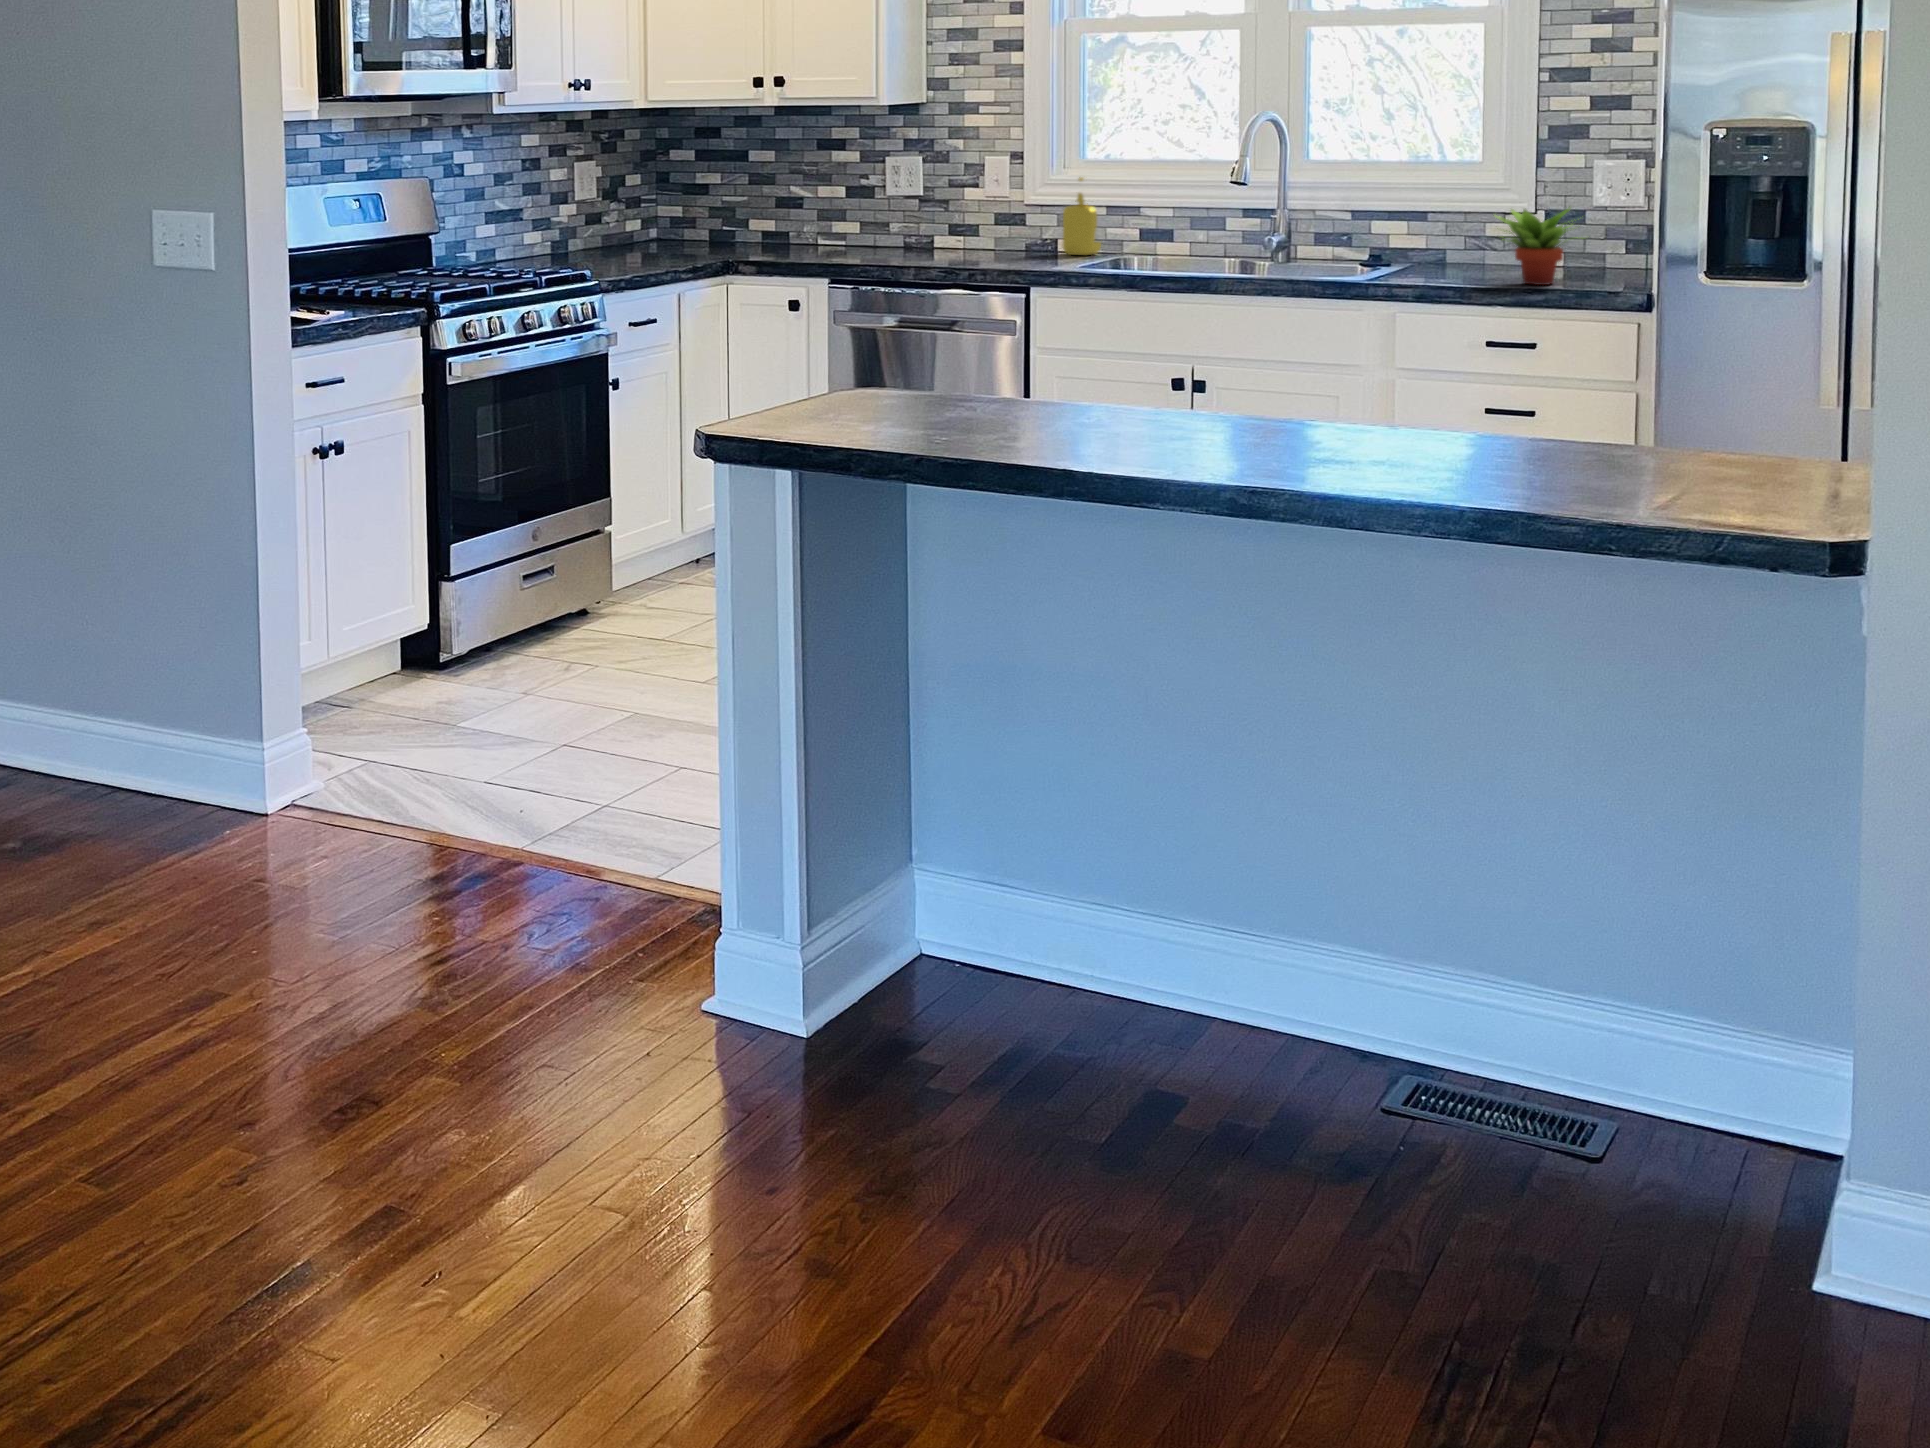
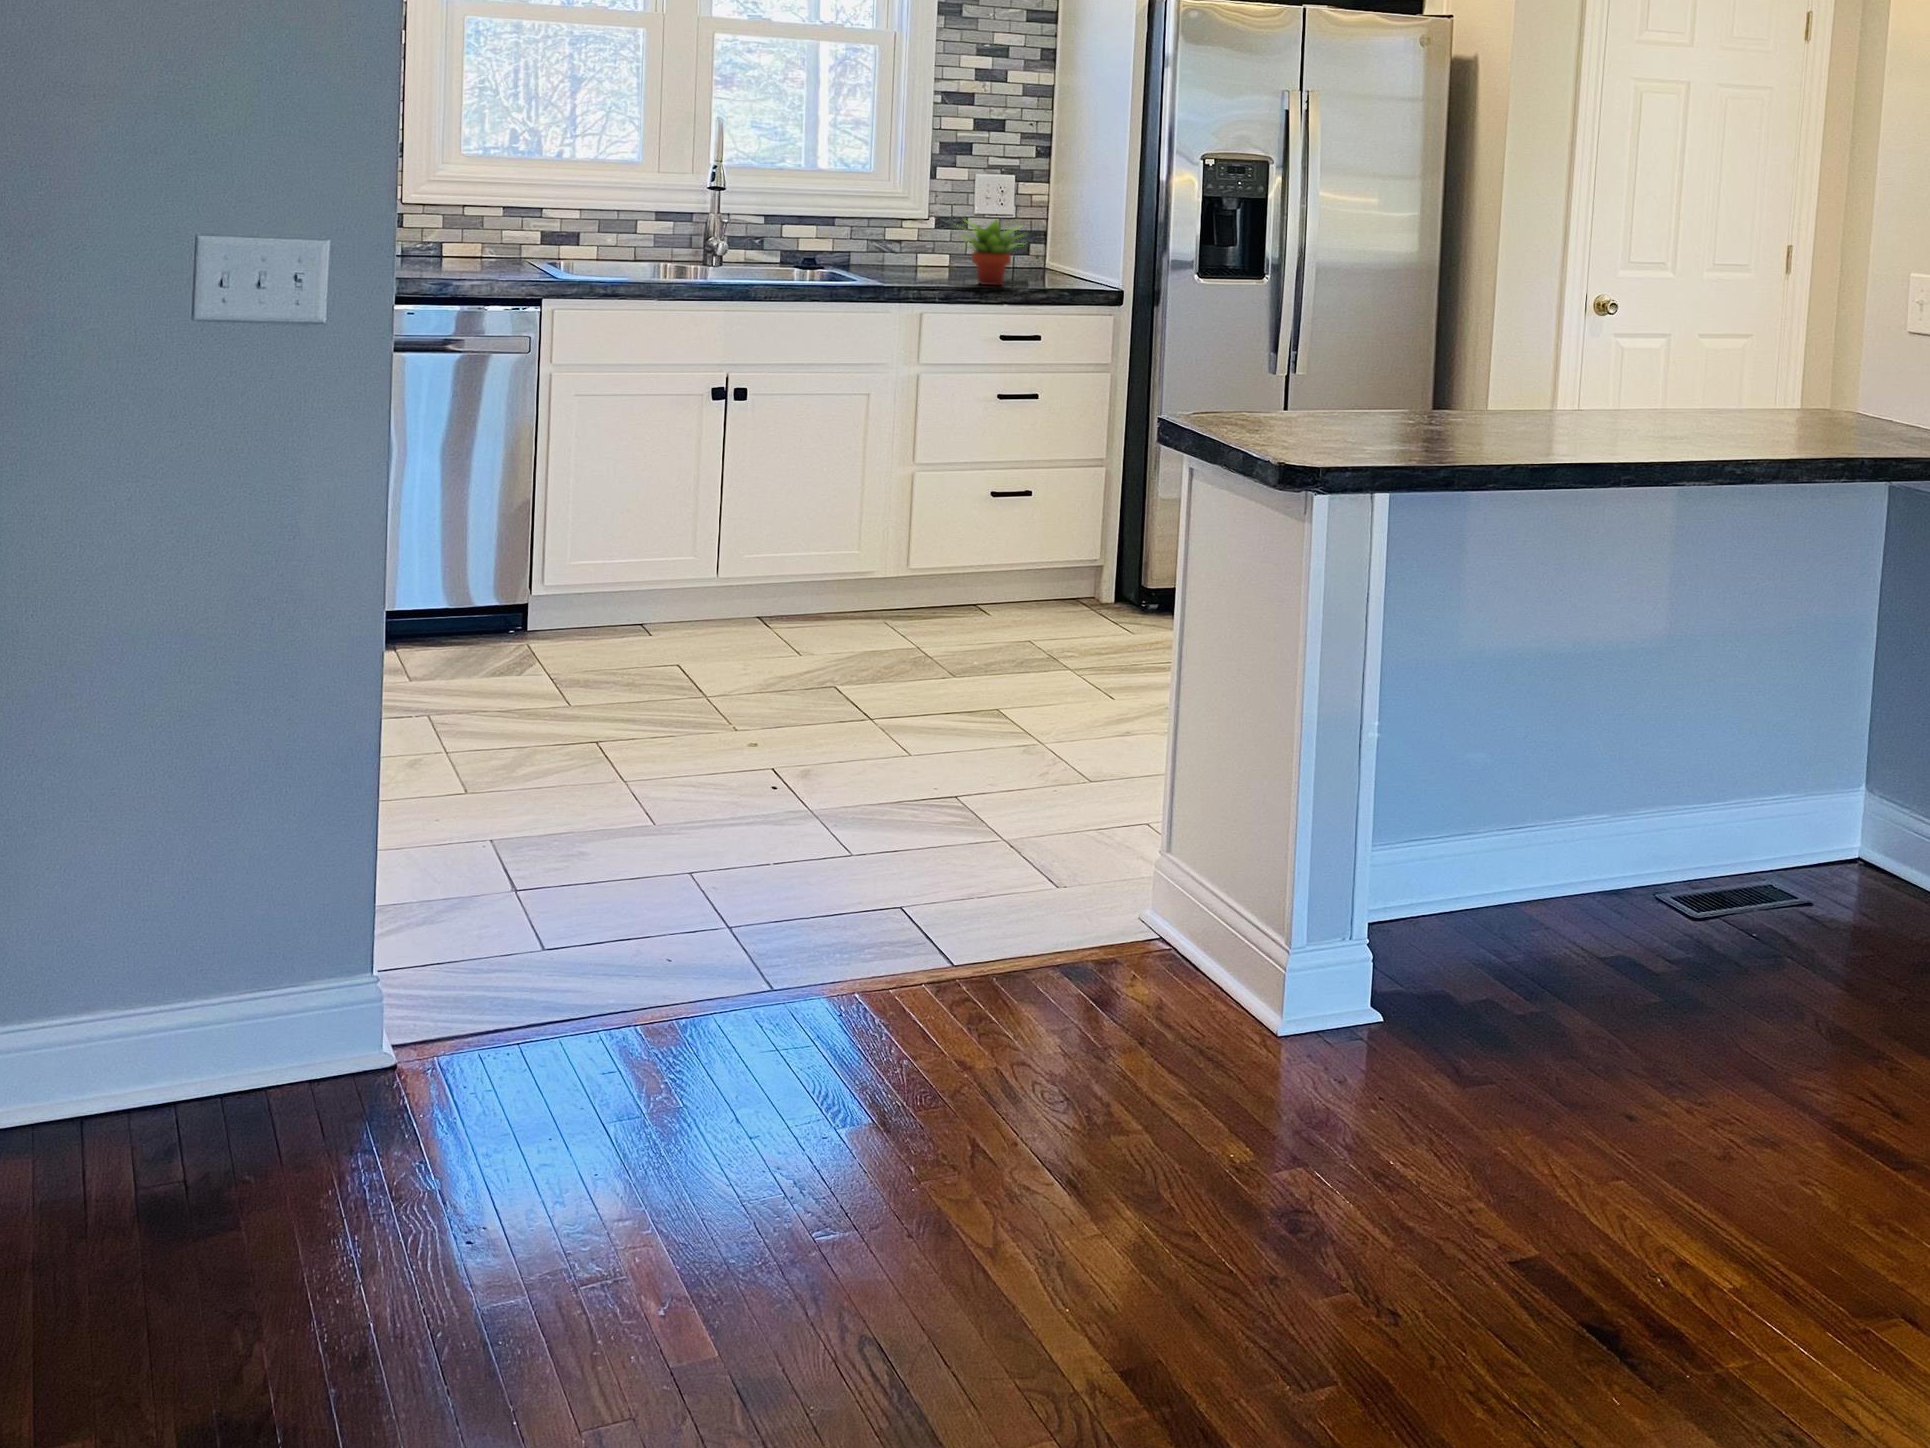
soap dispenser: present [1063,177,1101,255] -> none [456,173,499,261]

